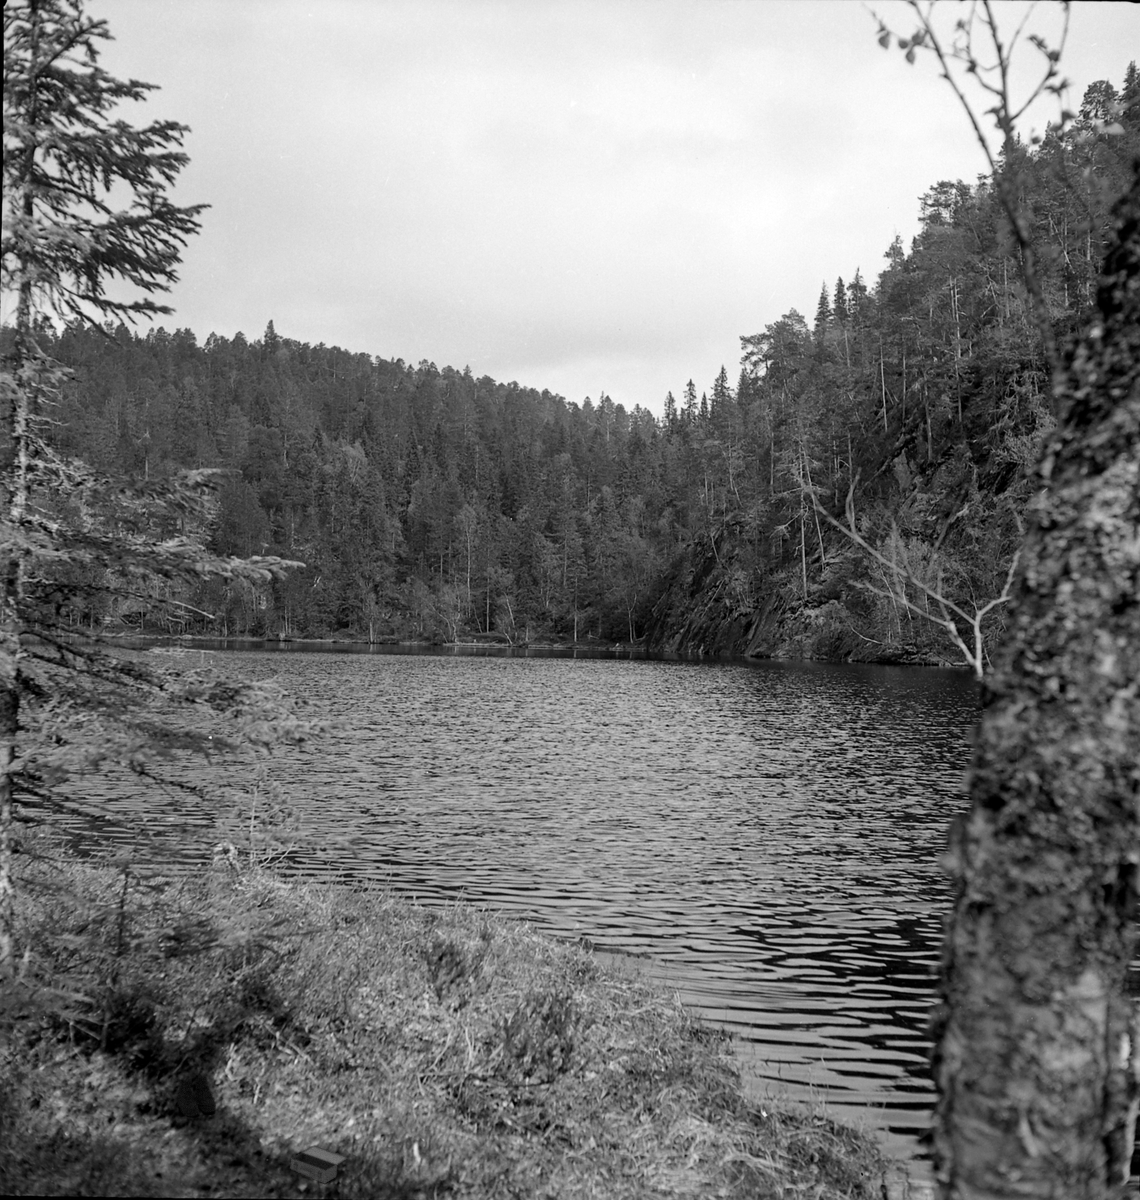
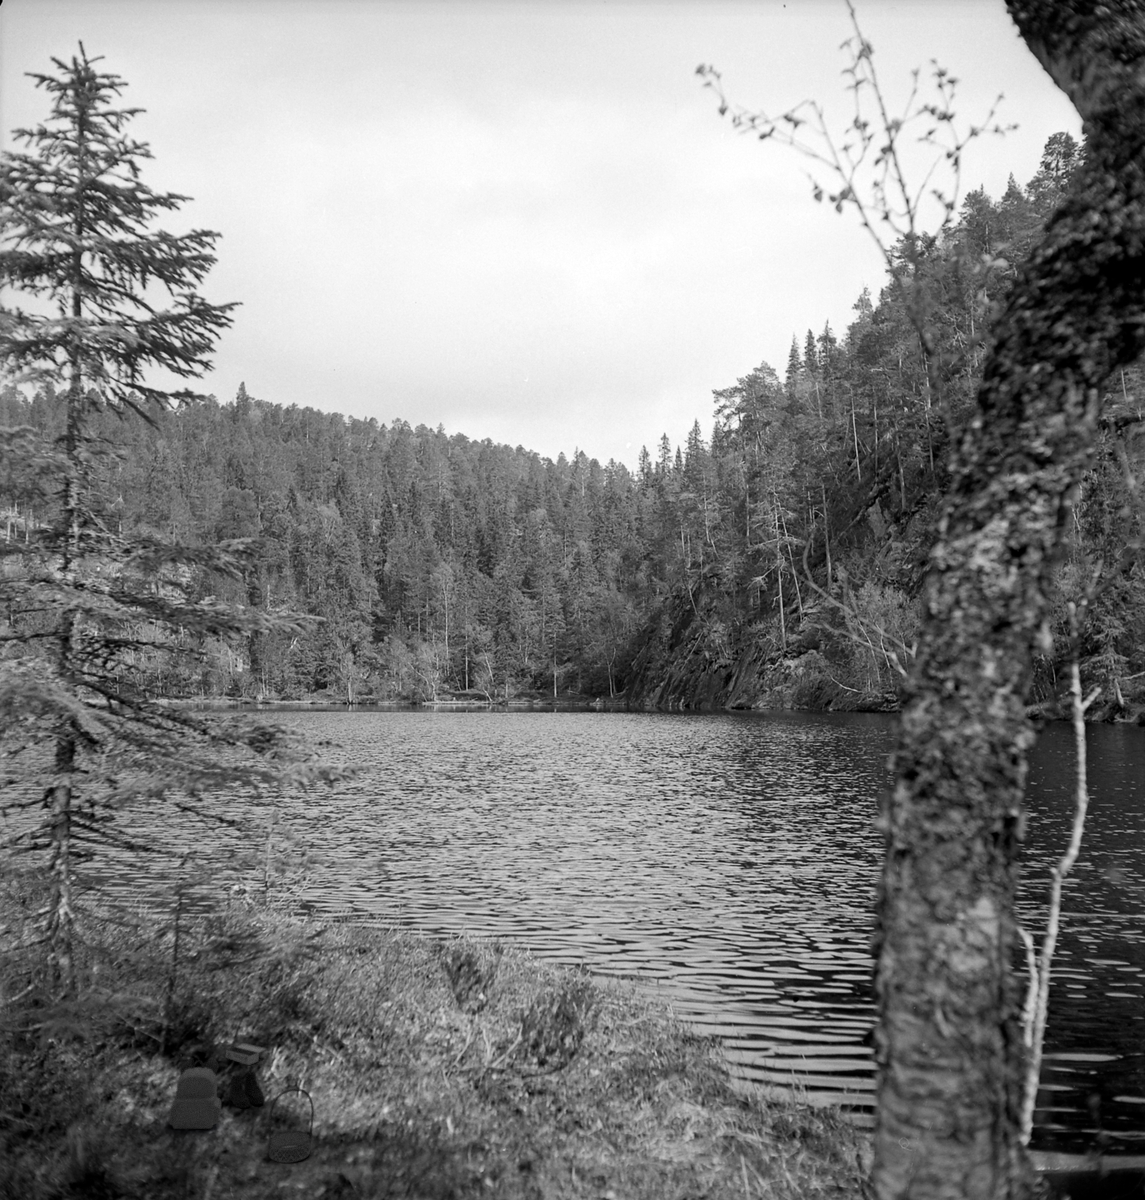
backpack: none [105,1061,164,1141] -> present [169,1058,221,1129]
basket: none [213,1102,266,1186] -> present [269,1088,314,1163]
toolbox: present [291,1146,347,1183] -> present [226,1043,266,1065]

